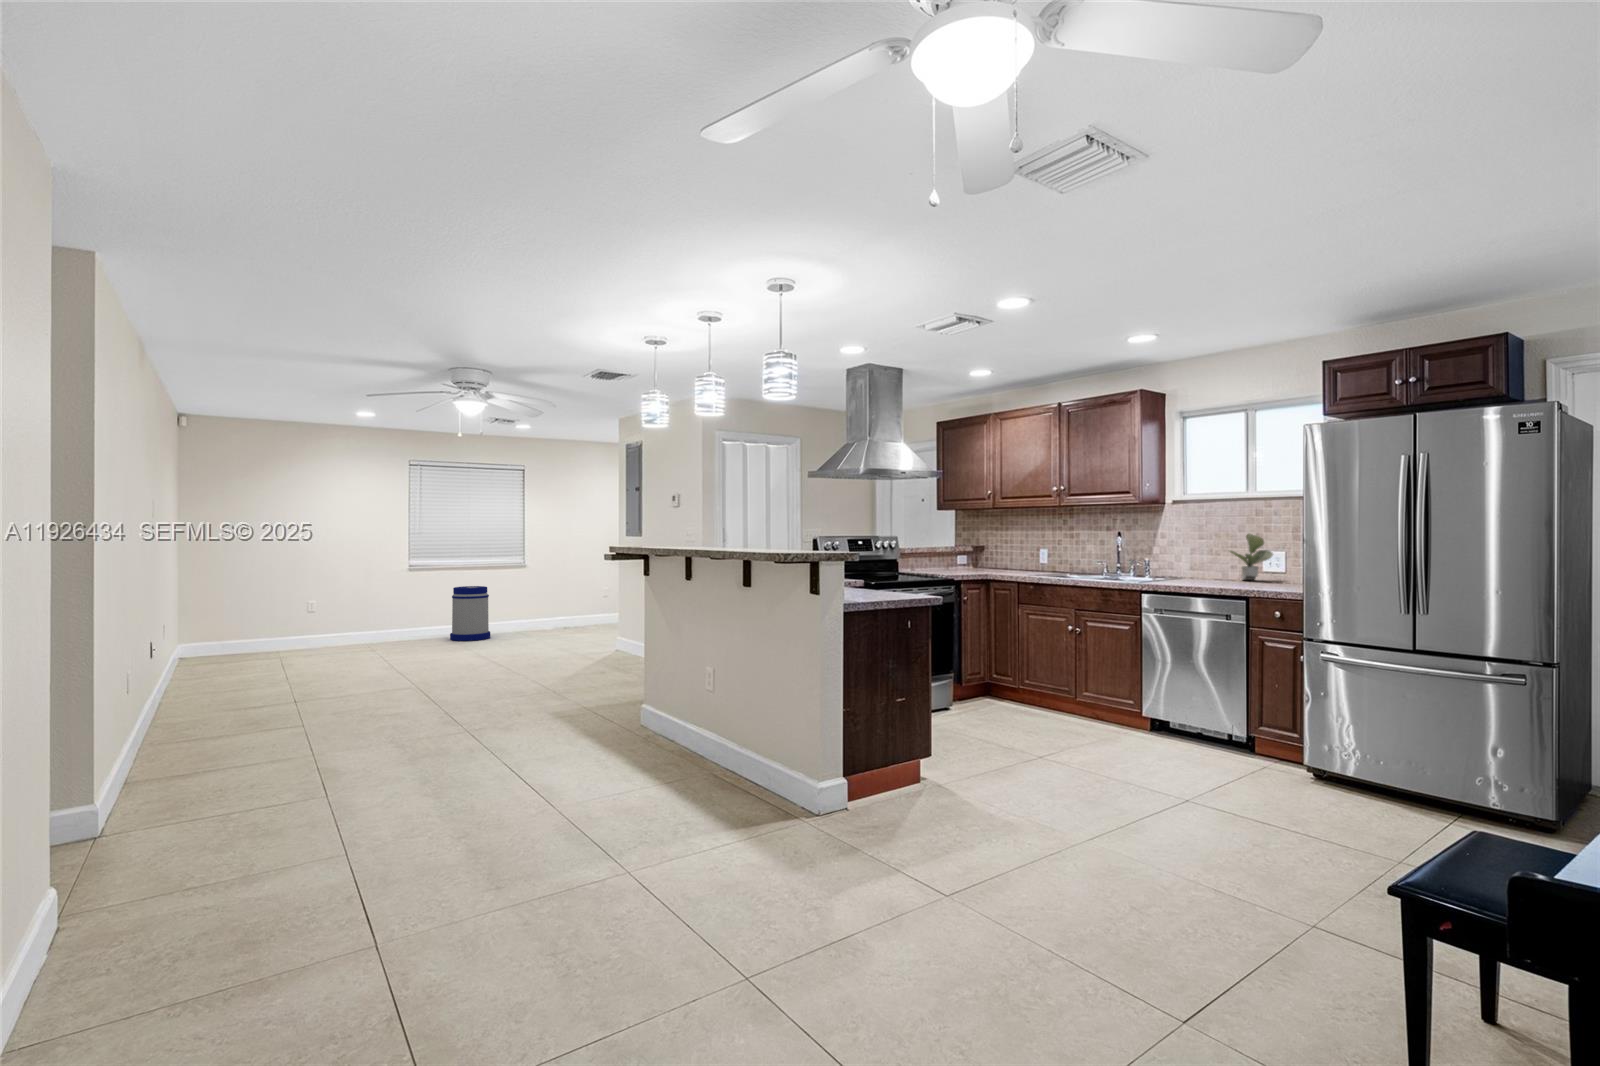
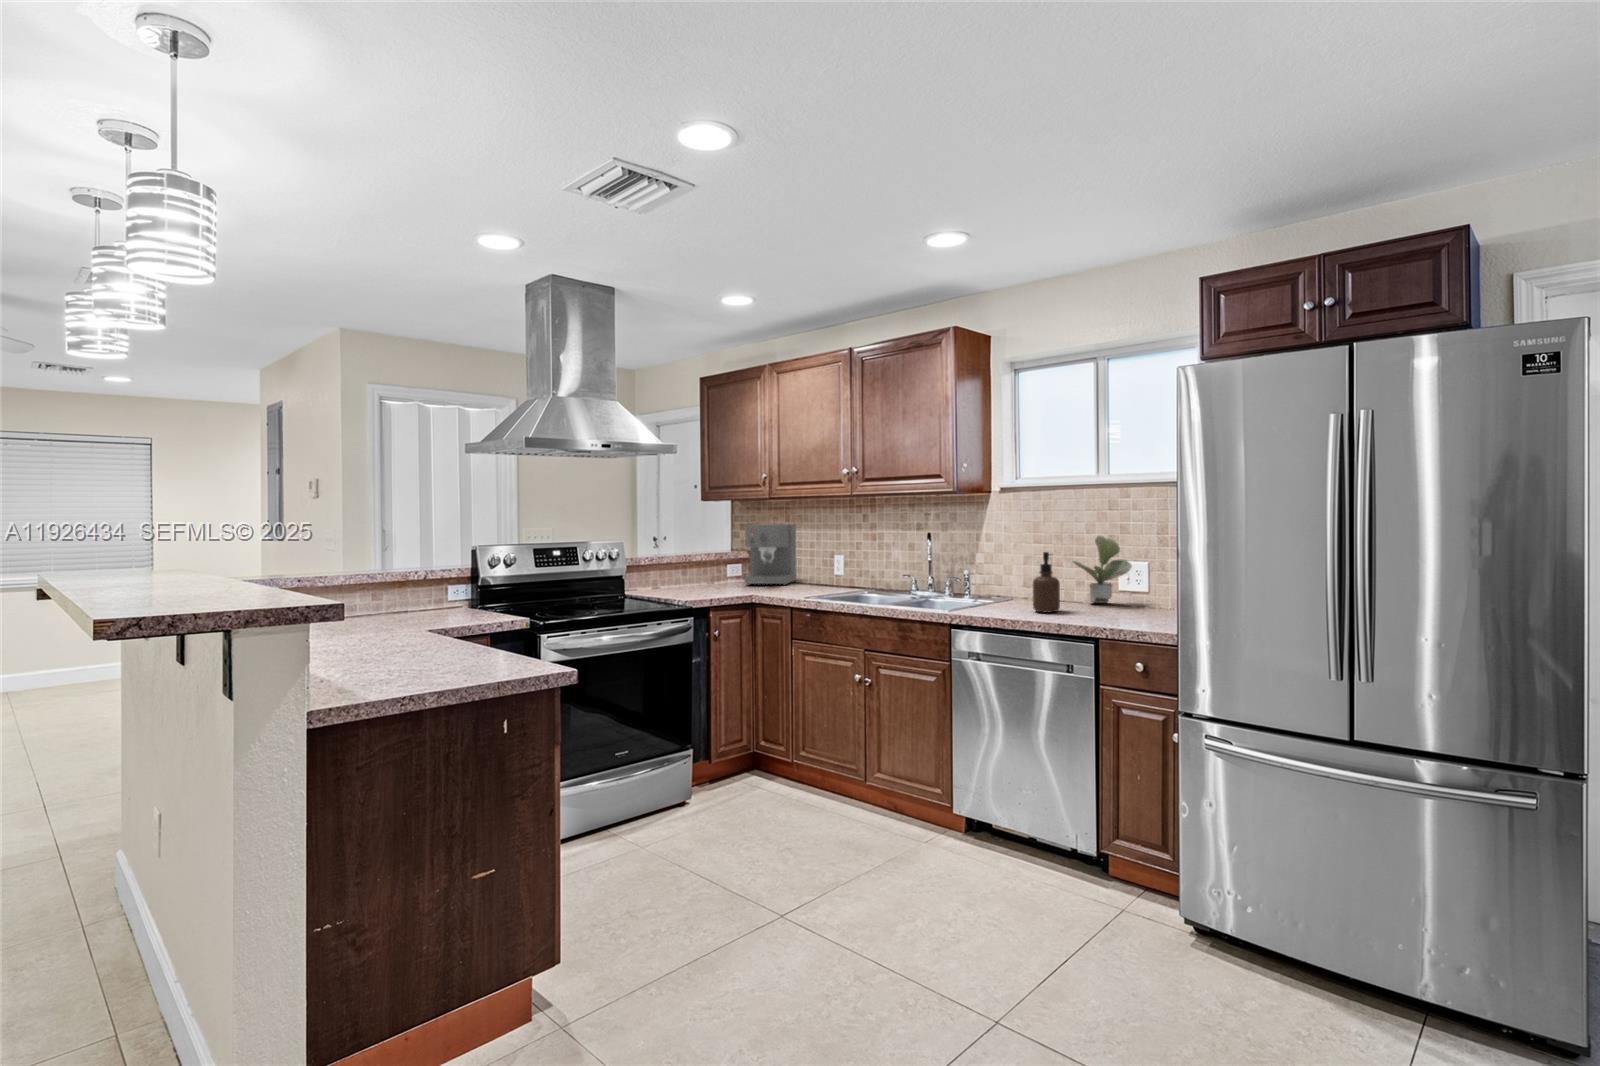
coffee maker: none [974,526,1010,569] -> present [744,524,797,585]
soap dispenser: none [1200,543,1220,584] -> present [1033,552,1060,612]
trash can: present [450,586,490,641] -> none [25,614,98,696]

